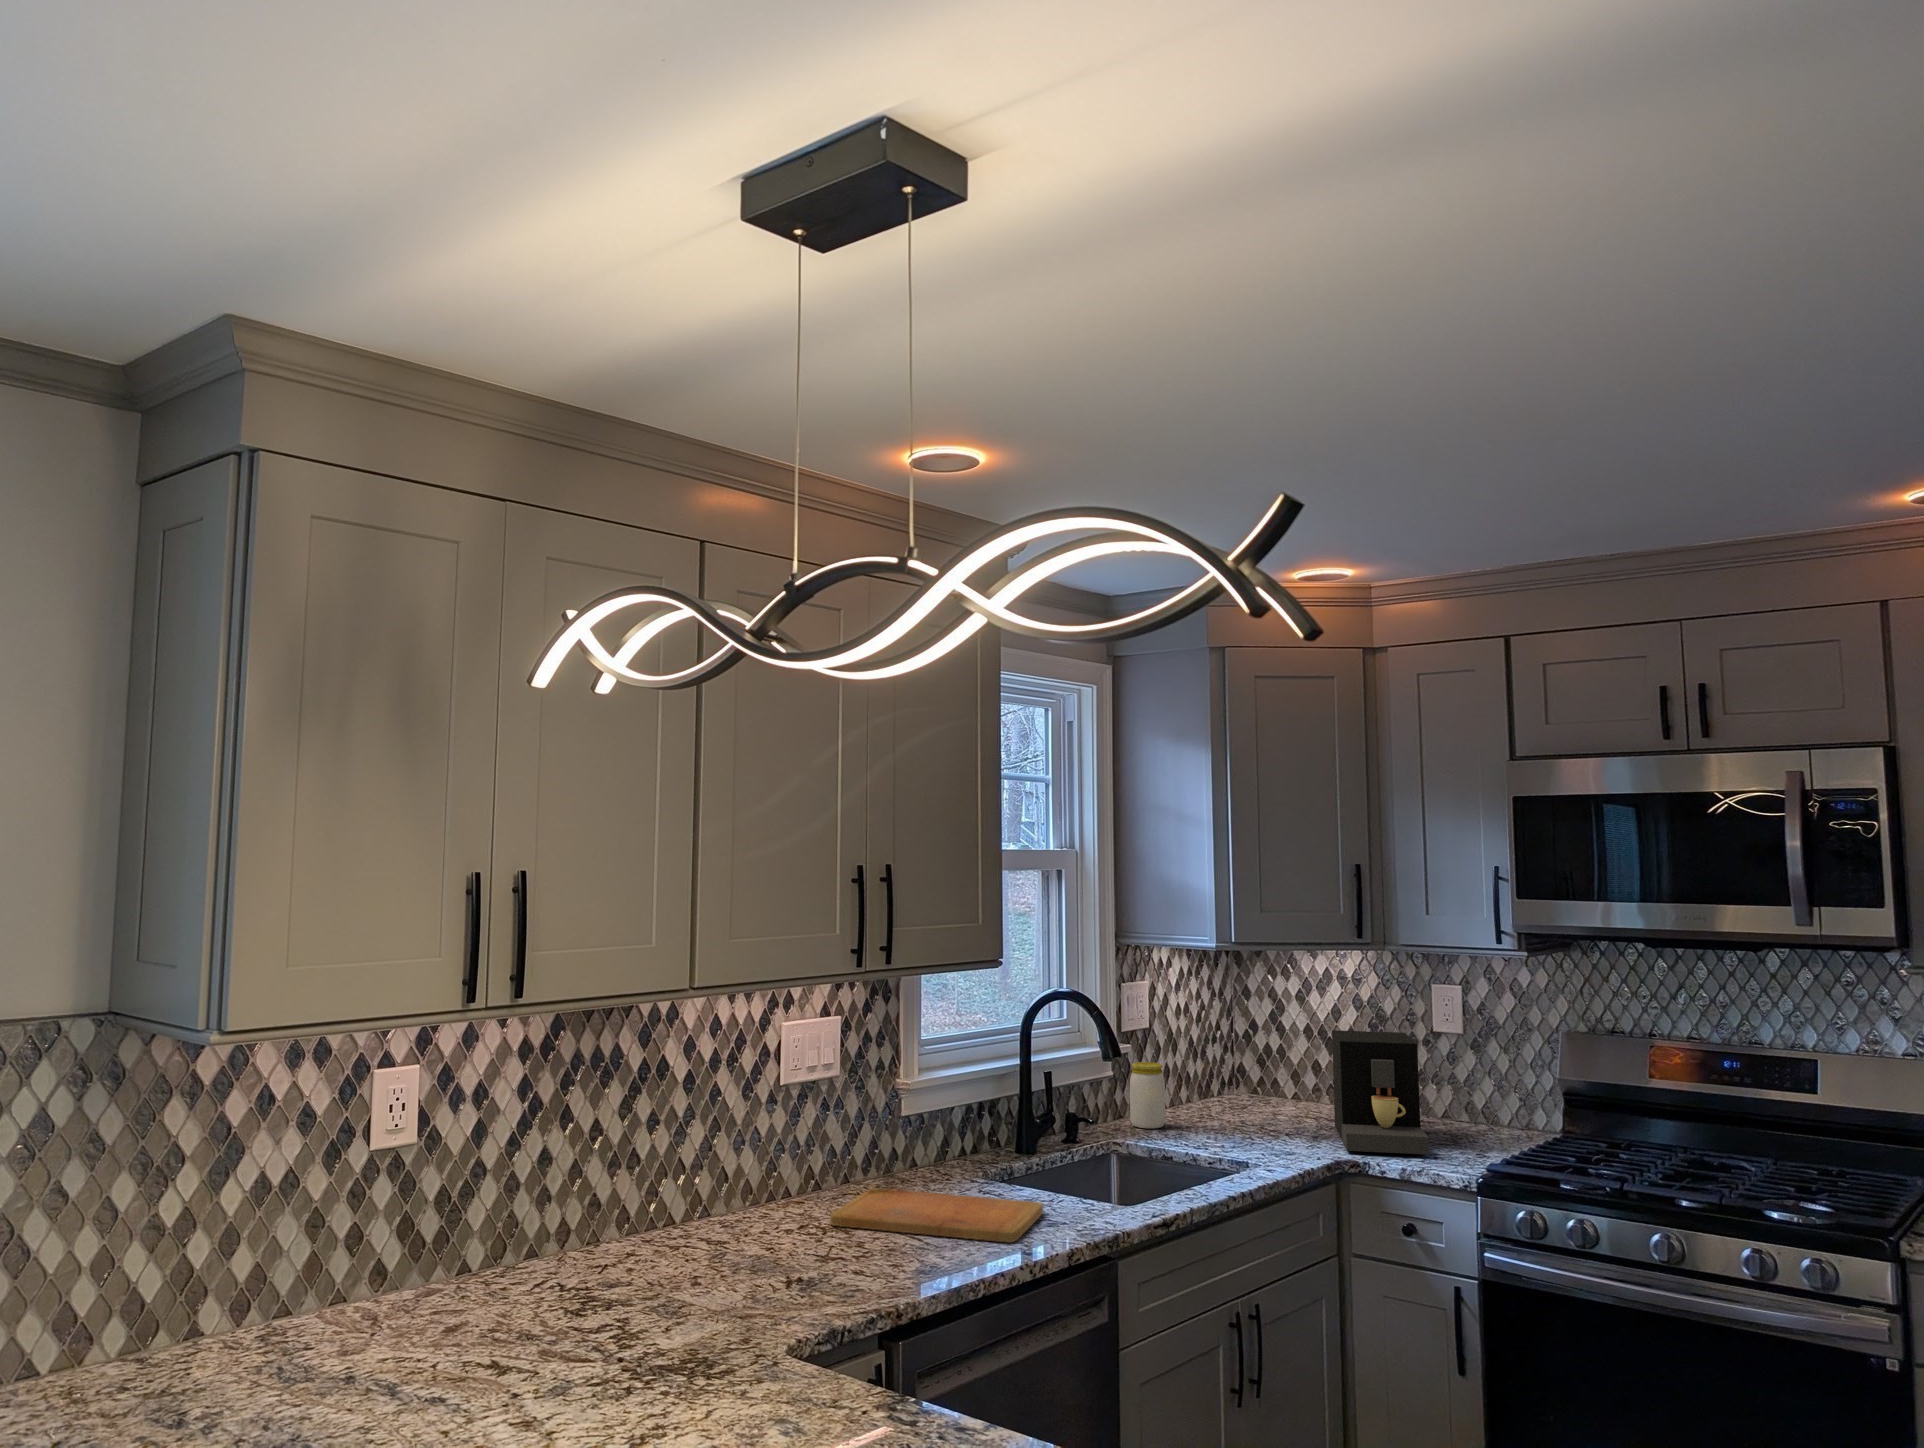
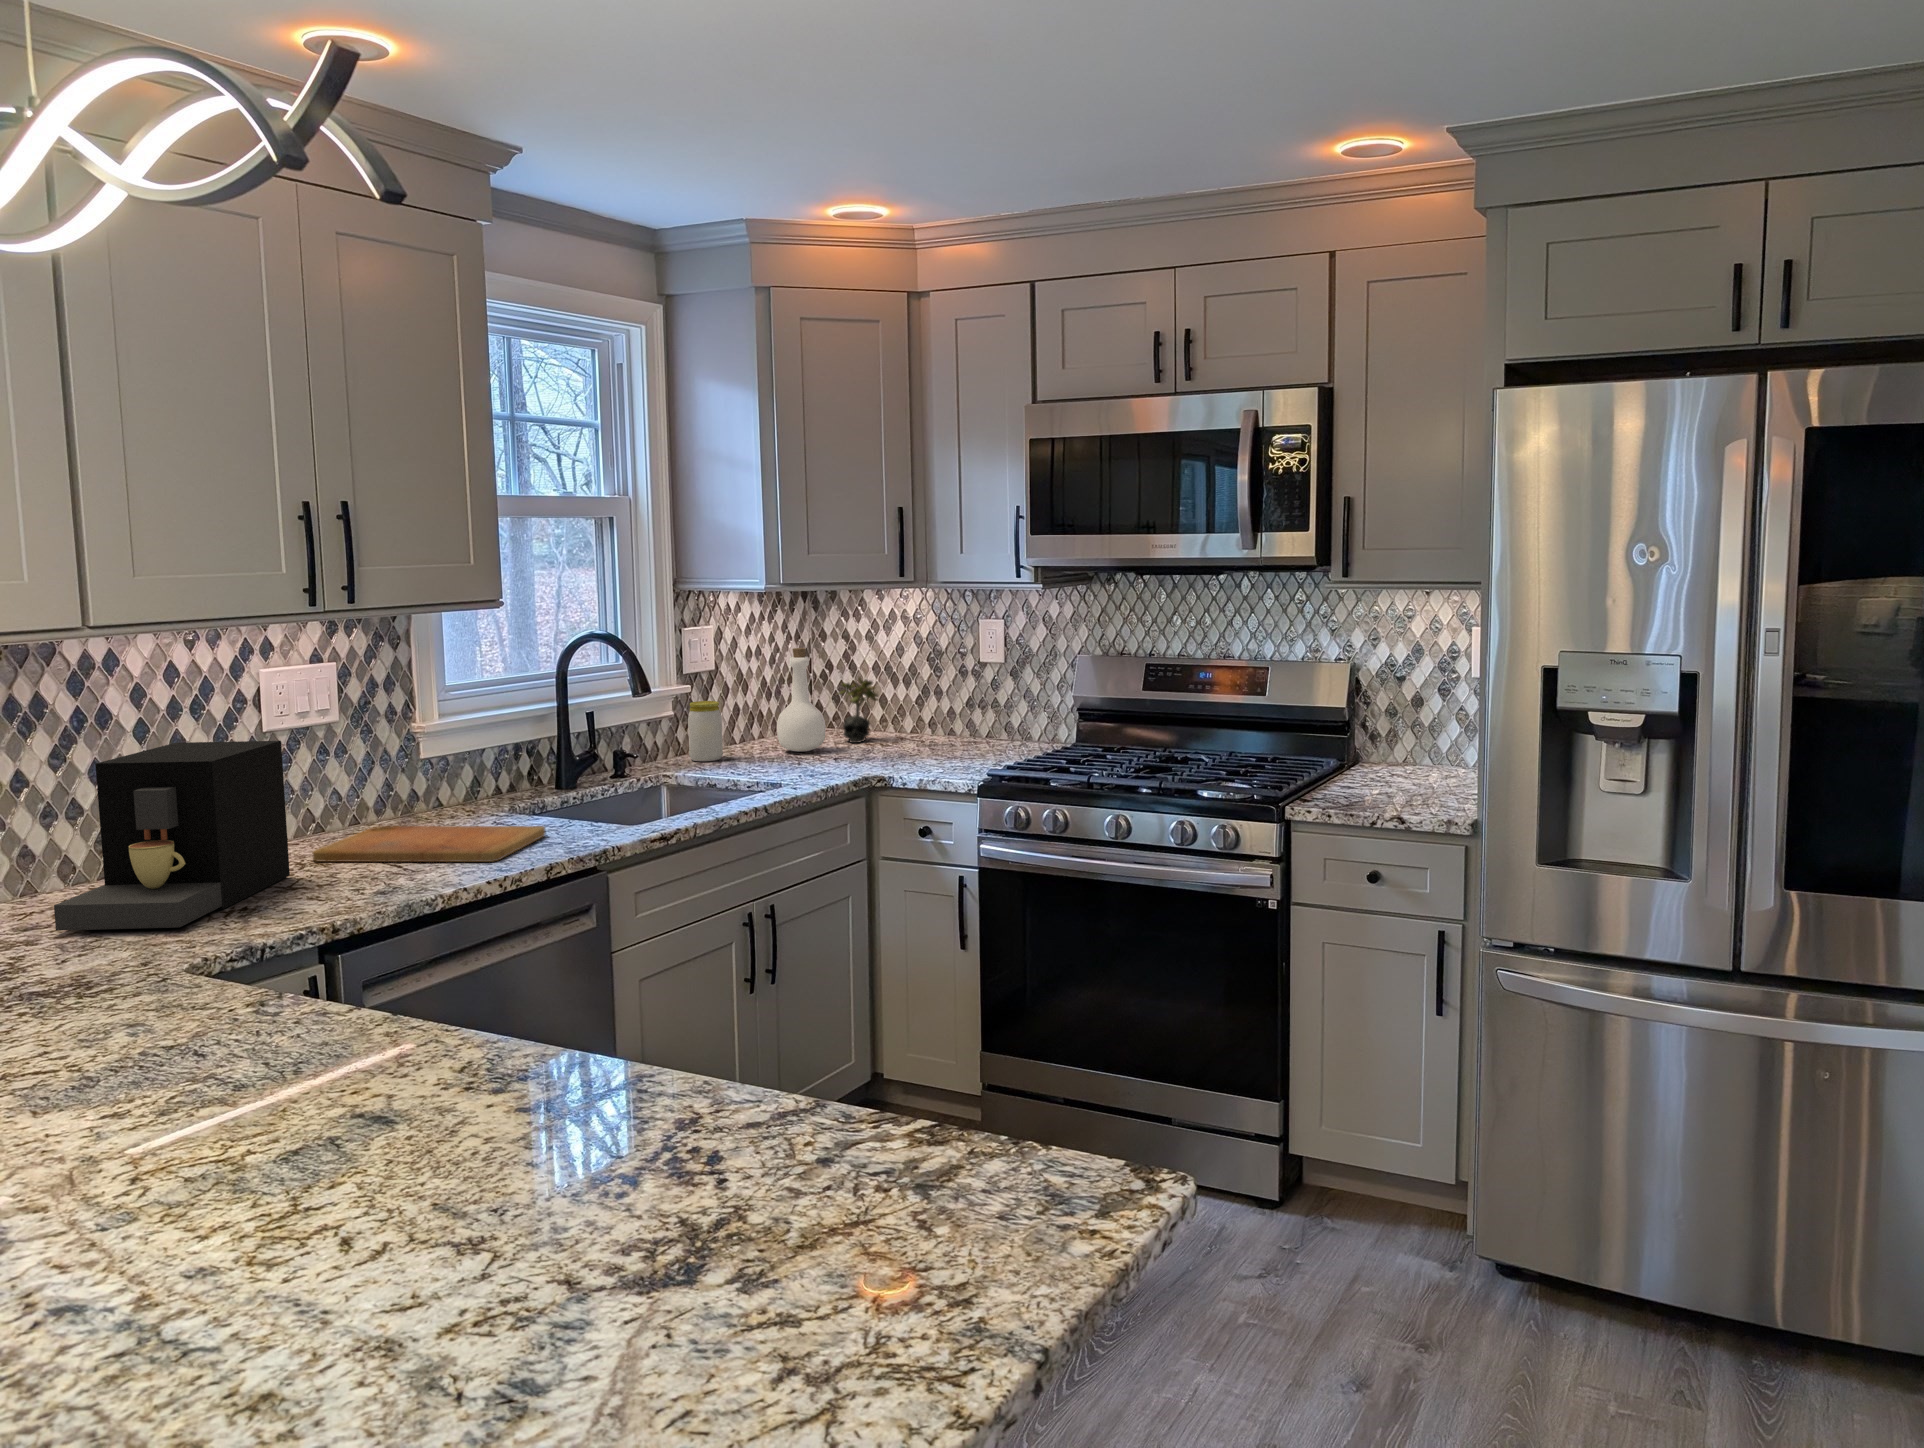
bottle: none [1217,1009,1270,1123] -> present [777,648,826,752]
coffee maker: present [1332,1030,1429,1155] -> present [54,741,290,930]
succulent plant: none [1272,1040,1321,1115] -> present [838,677,878,743]

